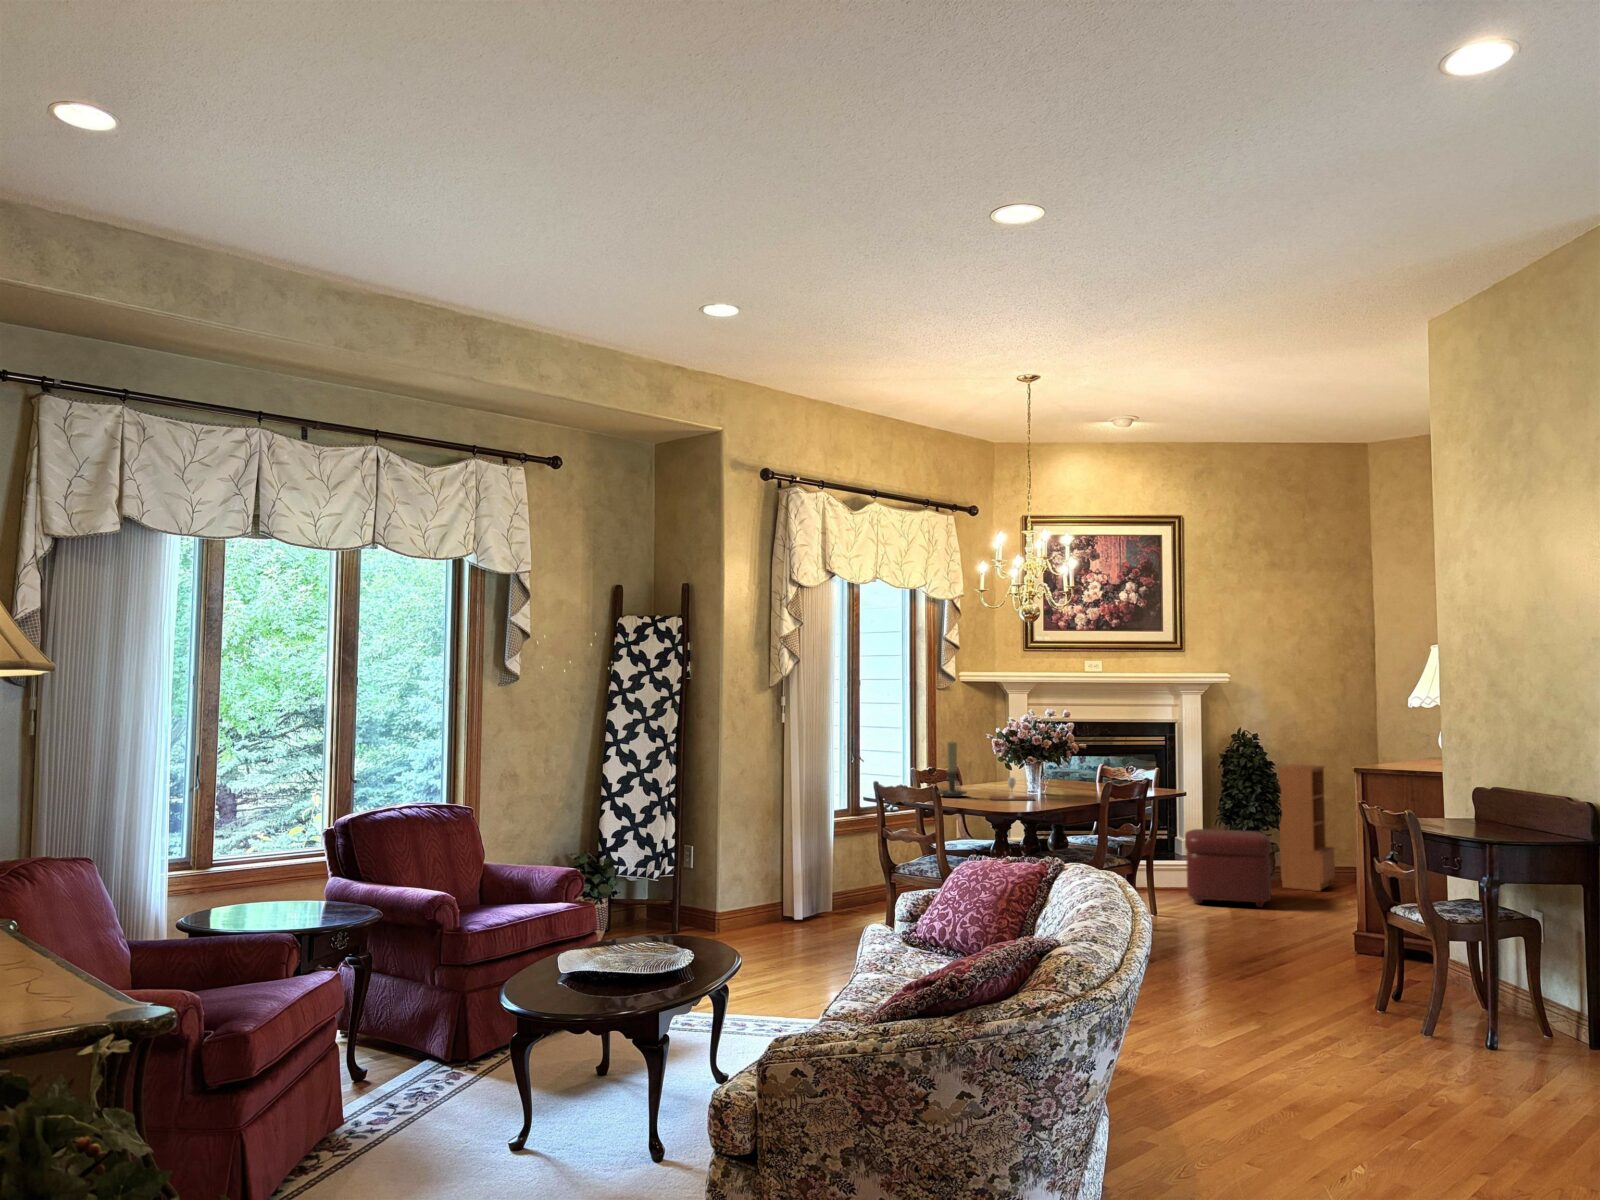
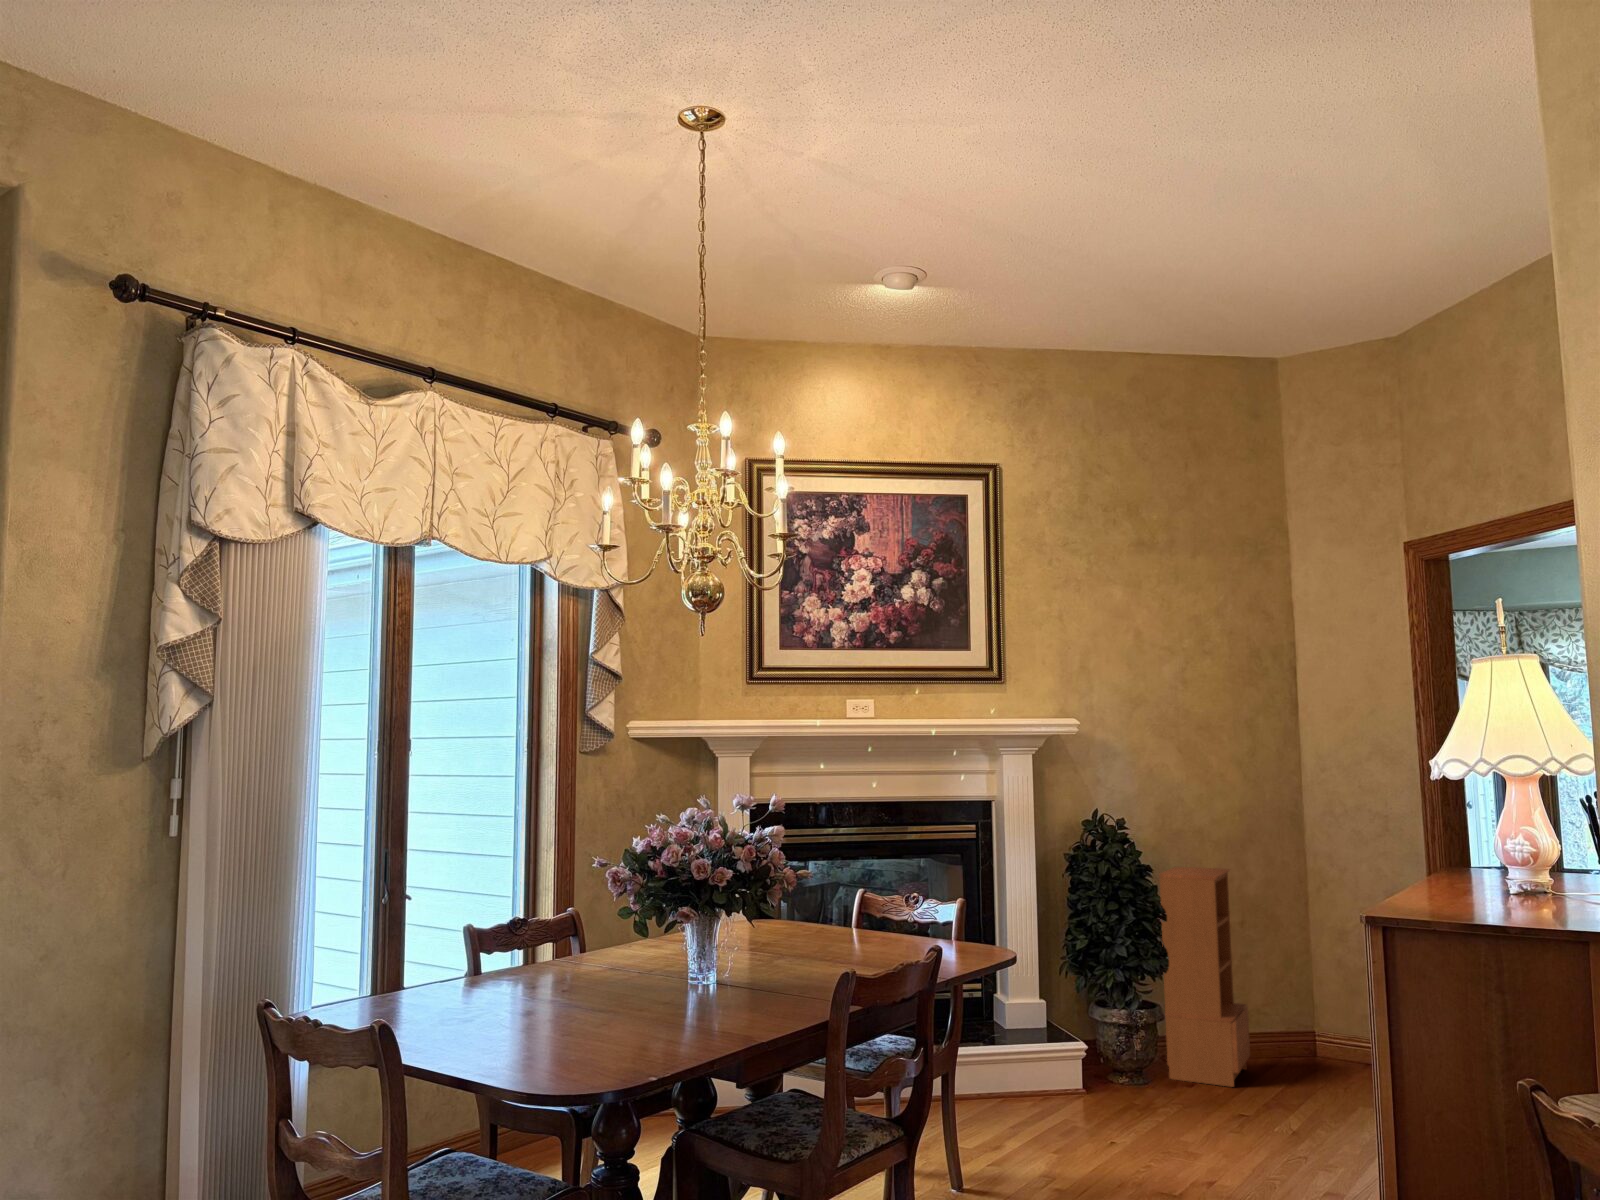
candle holder: present [938,742,967,797] -> none [446,881,520,1021]
wine glass: present [990,778,1034,800] -> none [559,969,678,1034]
ottoman: present [1185,829,1271,907] -> none [1012,993,1167,1148]

